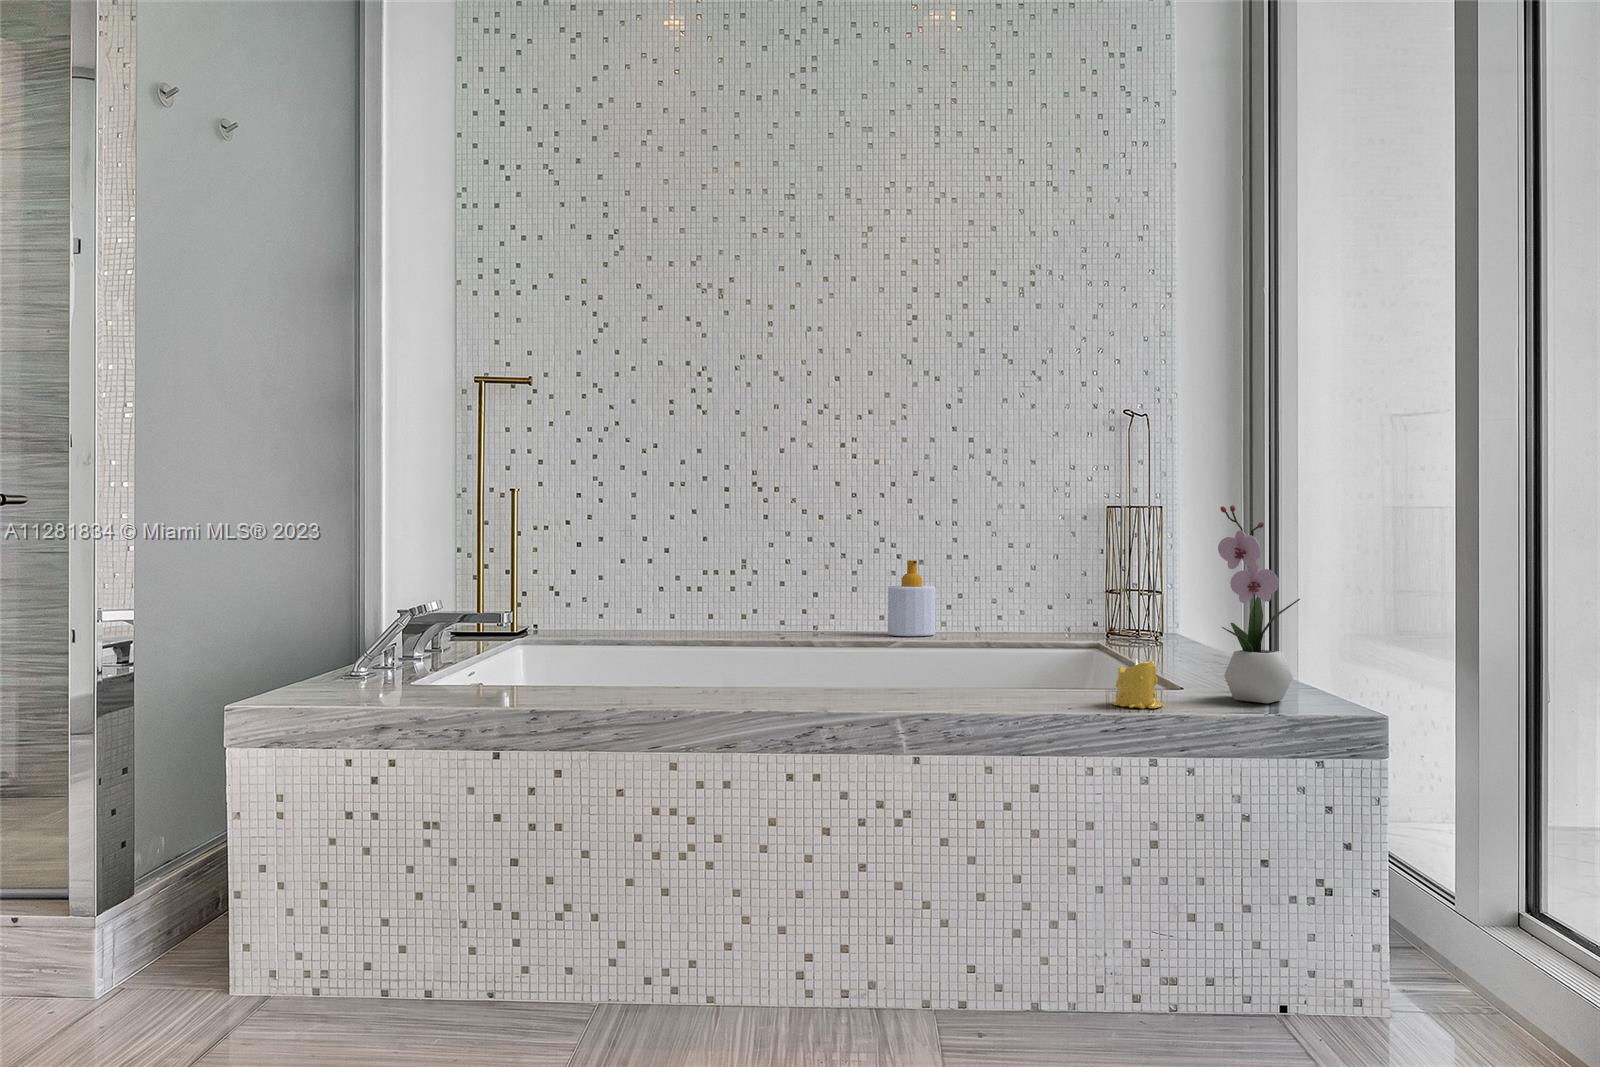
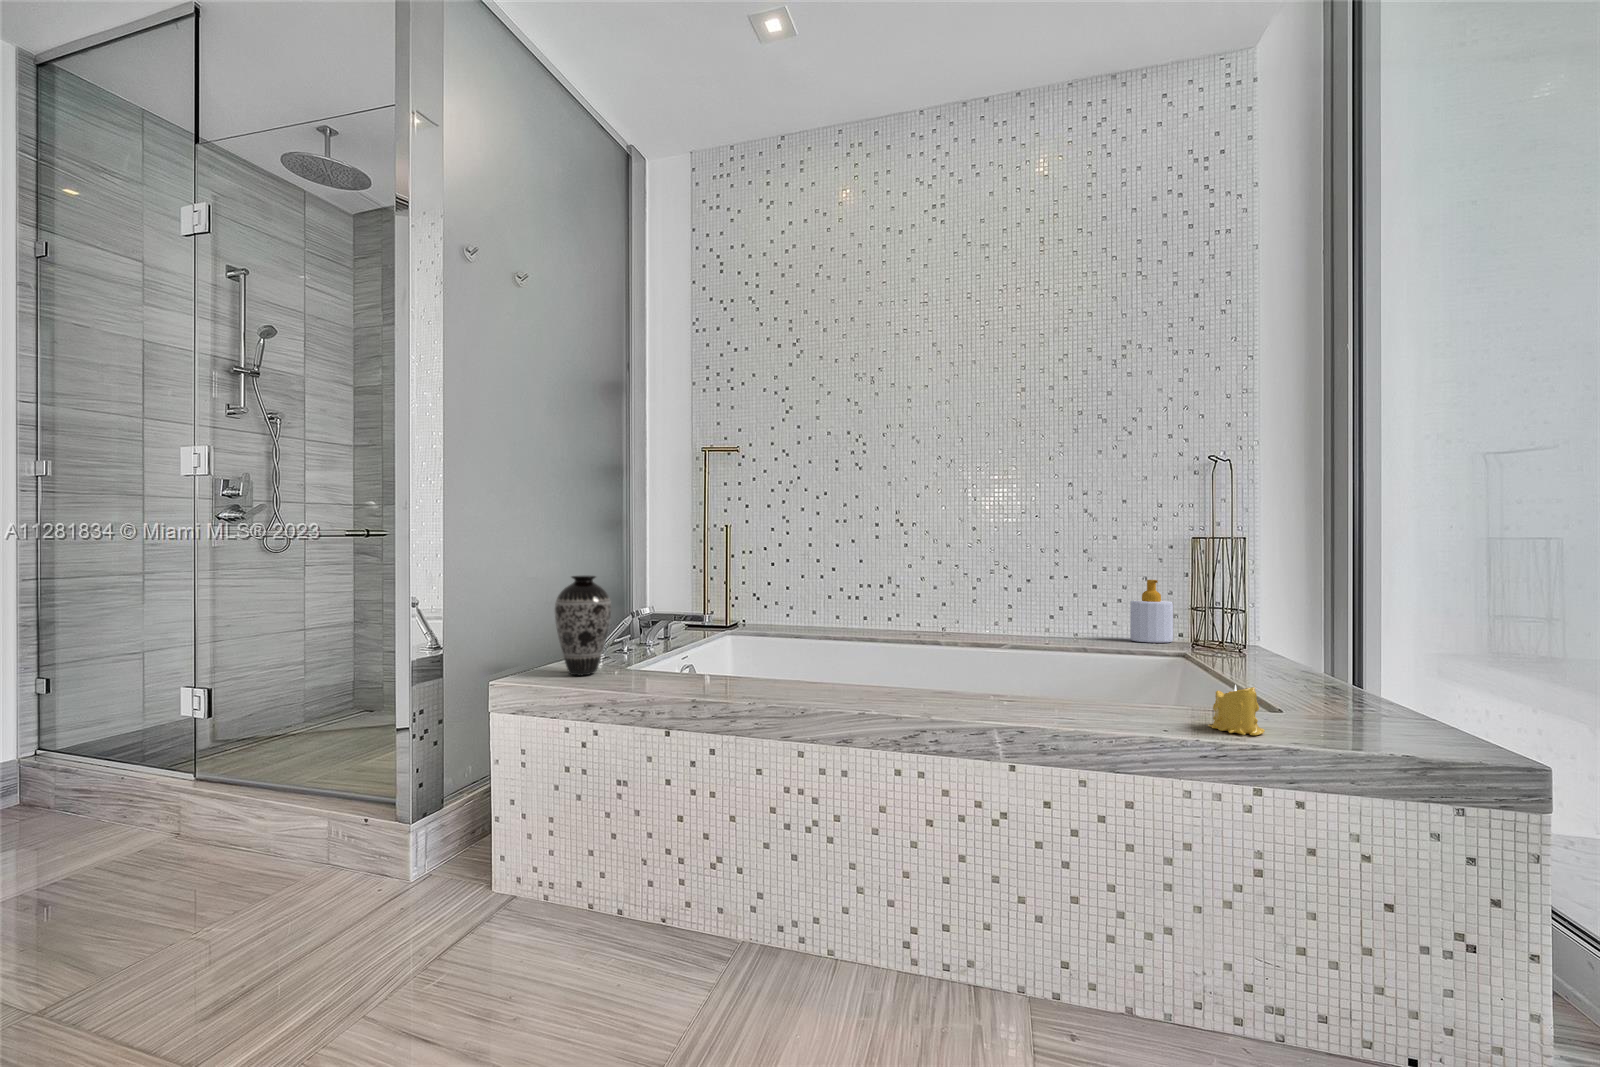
flower arrangement: present [1218,505,1300,703] -> none [1324,537,1419,737]
decorative vase: none [319,560,398,693] -> present [554,576,611,675]
soap bottle: present [888,560,936,636] -> present [1130,580,1173,643]

